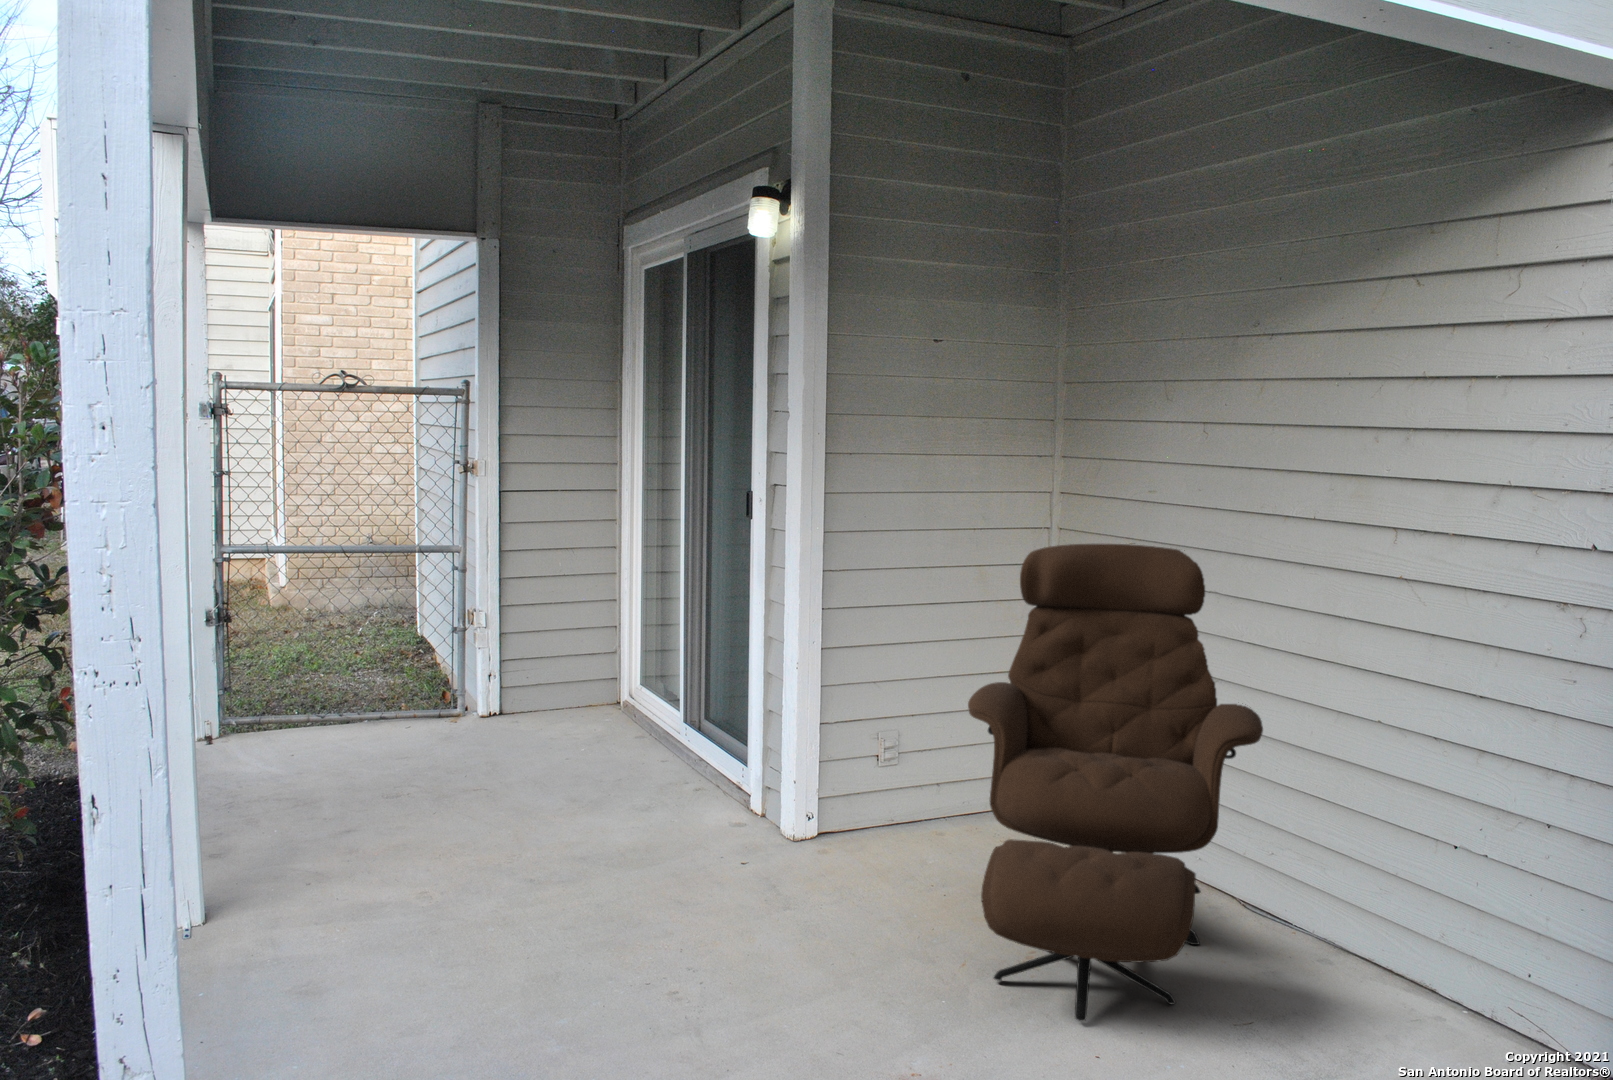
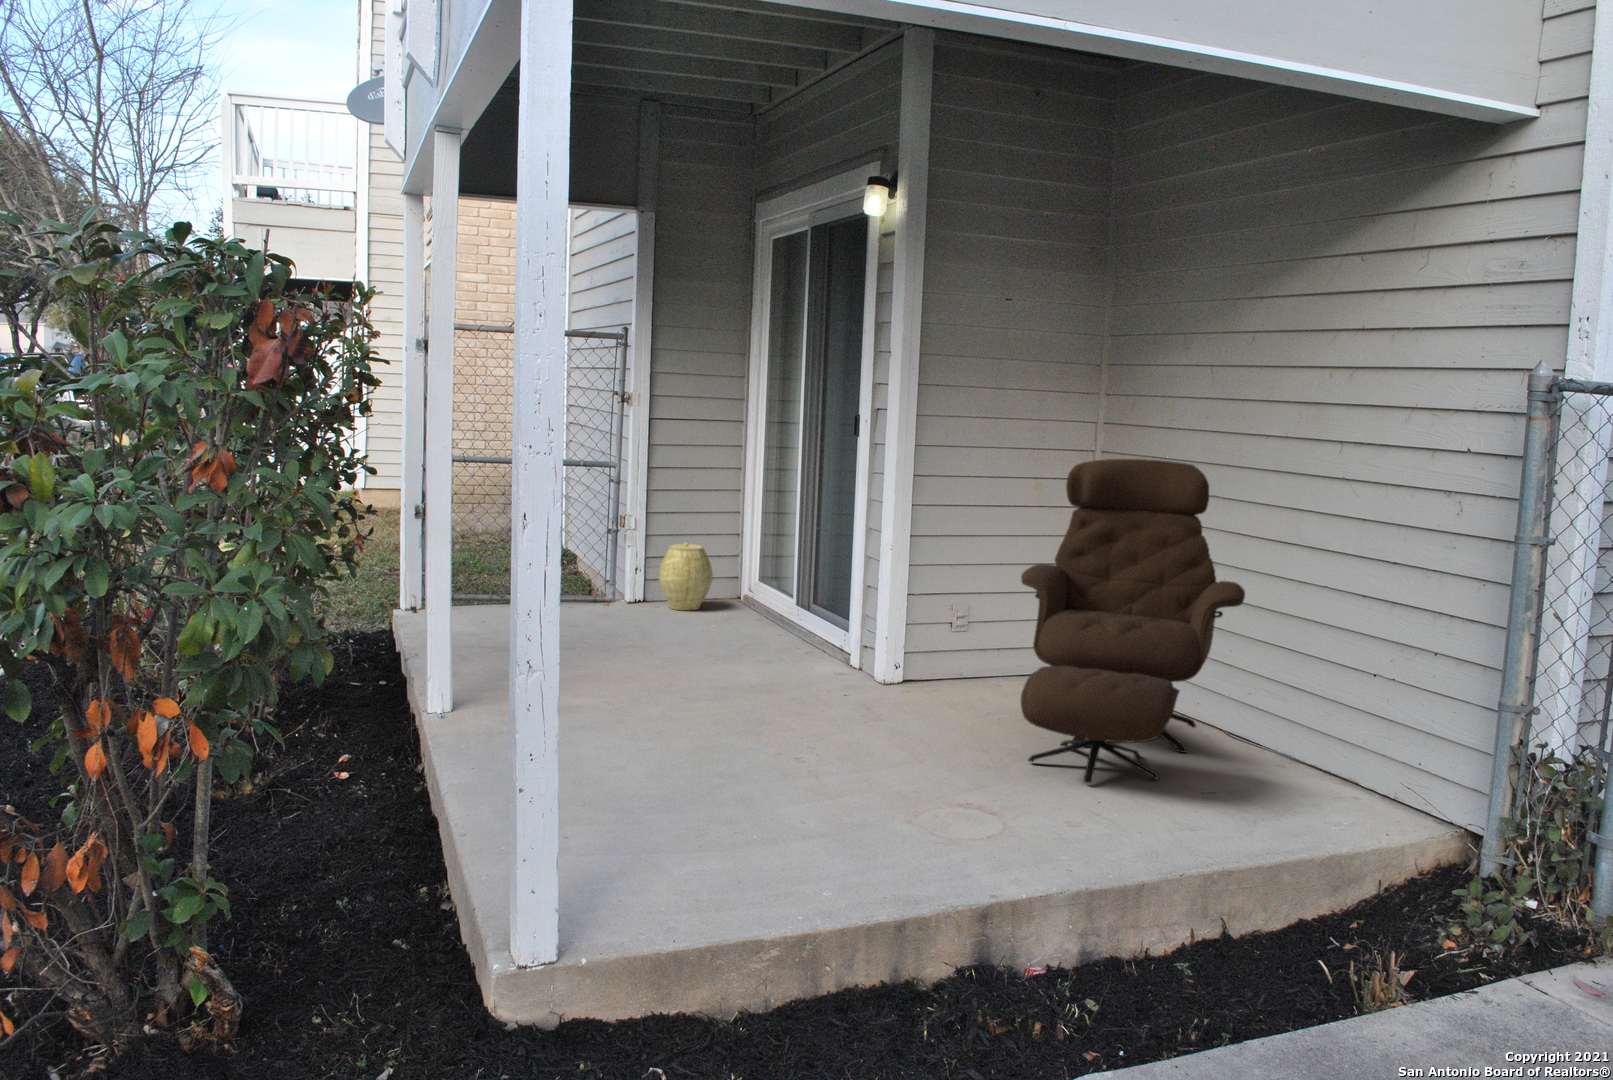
woven basket: none [516,641,583,725] -> present [659,543,713,610]

